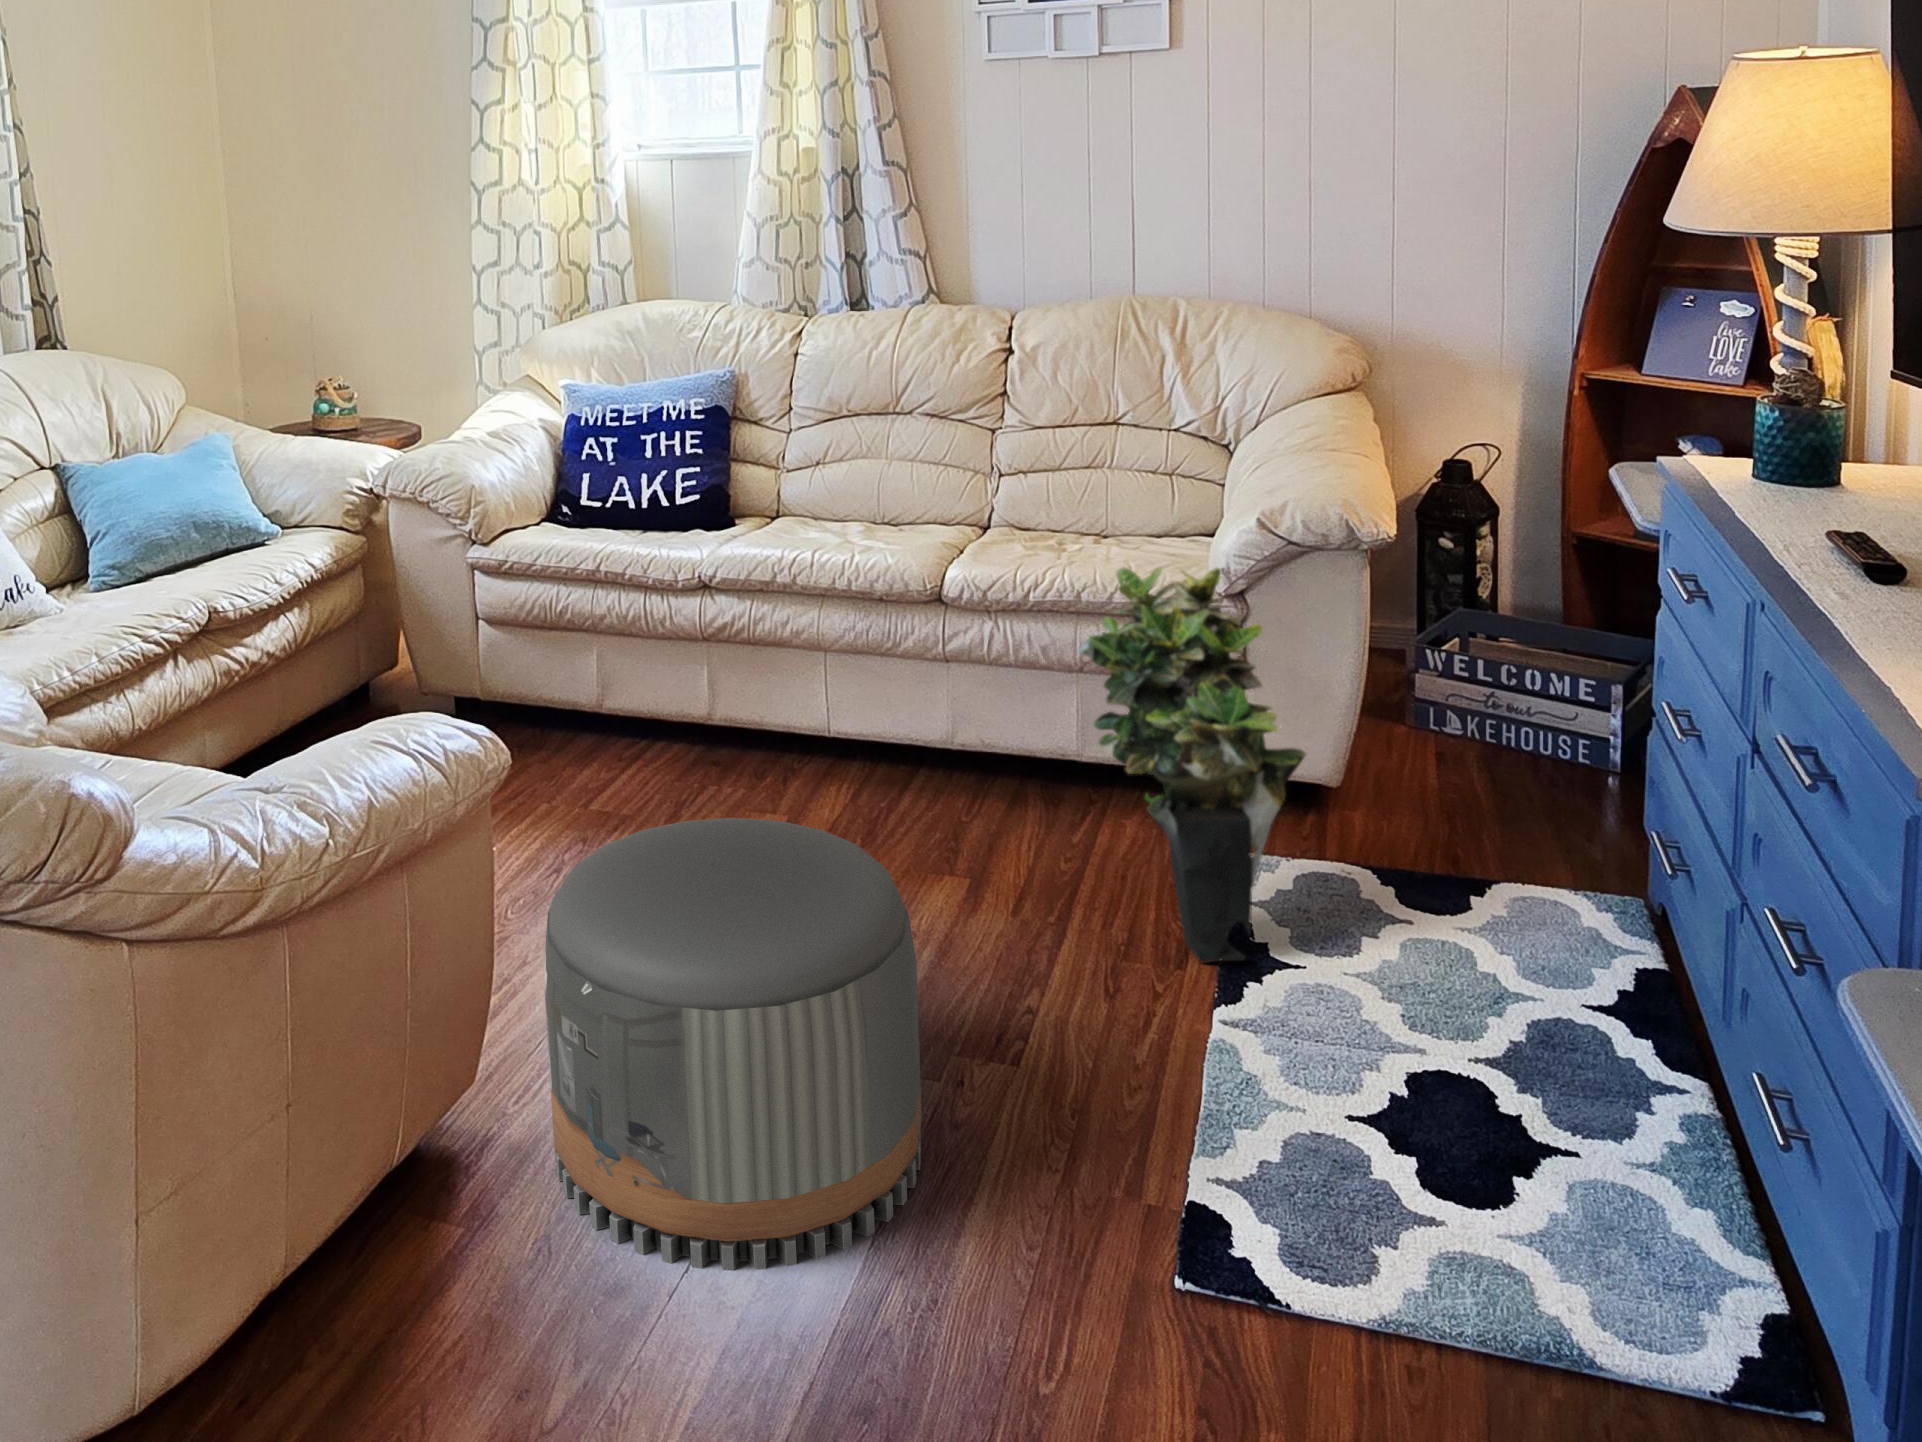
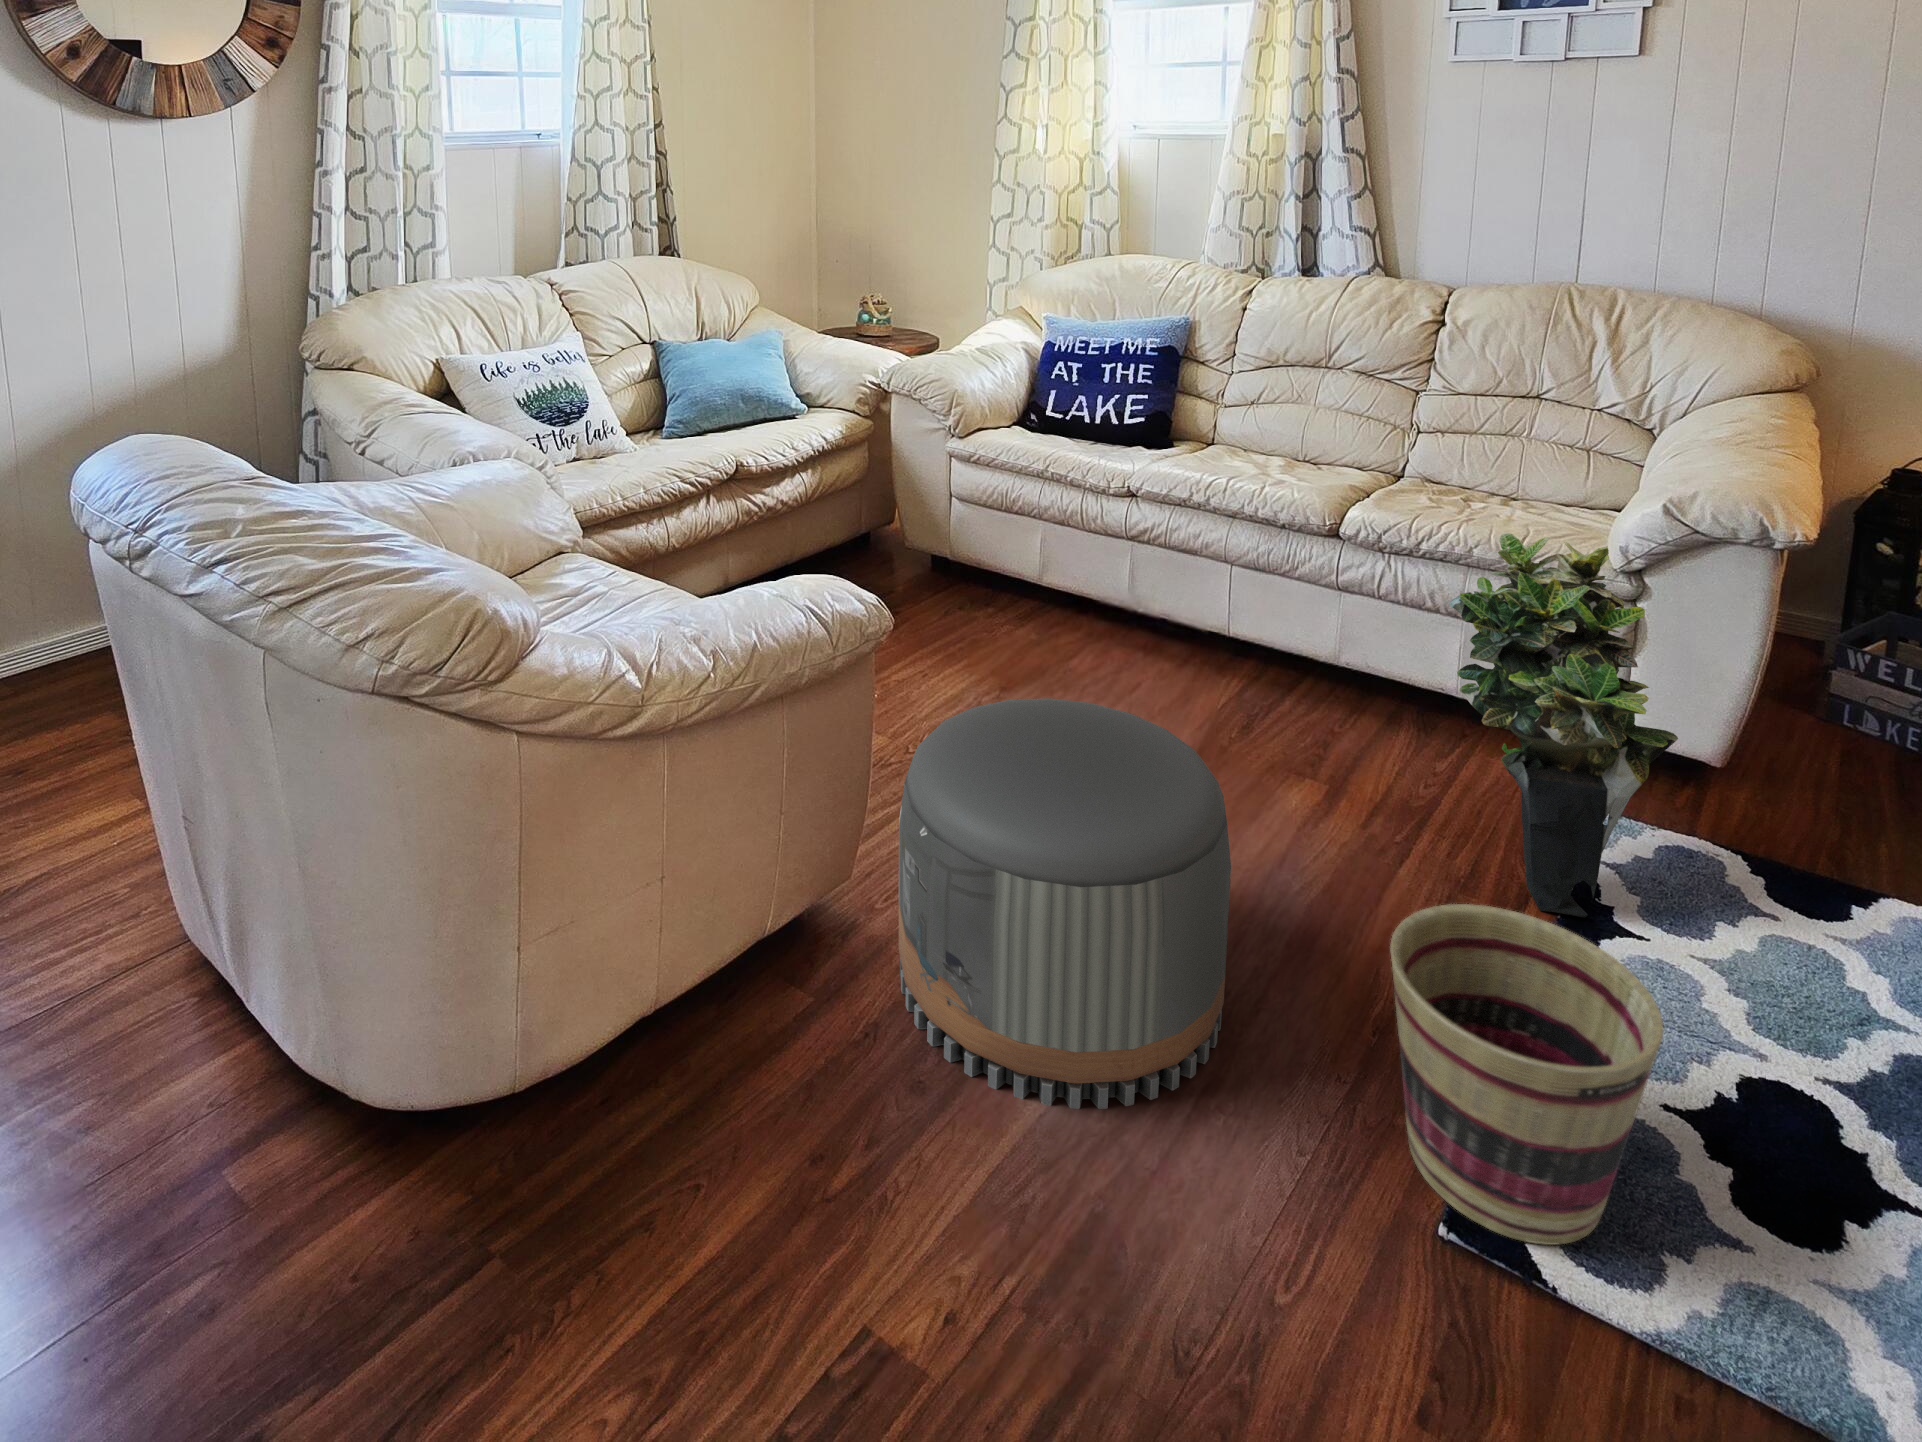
basket: none [1090,945,1346,1270] -> present [1390,904,1663,1245]

